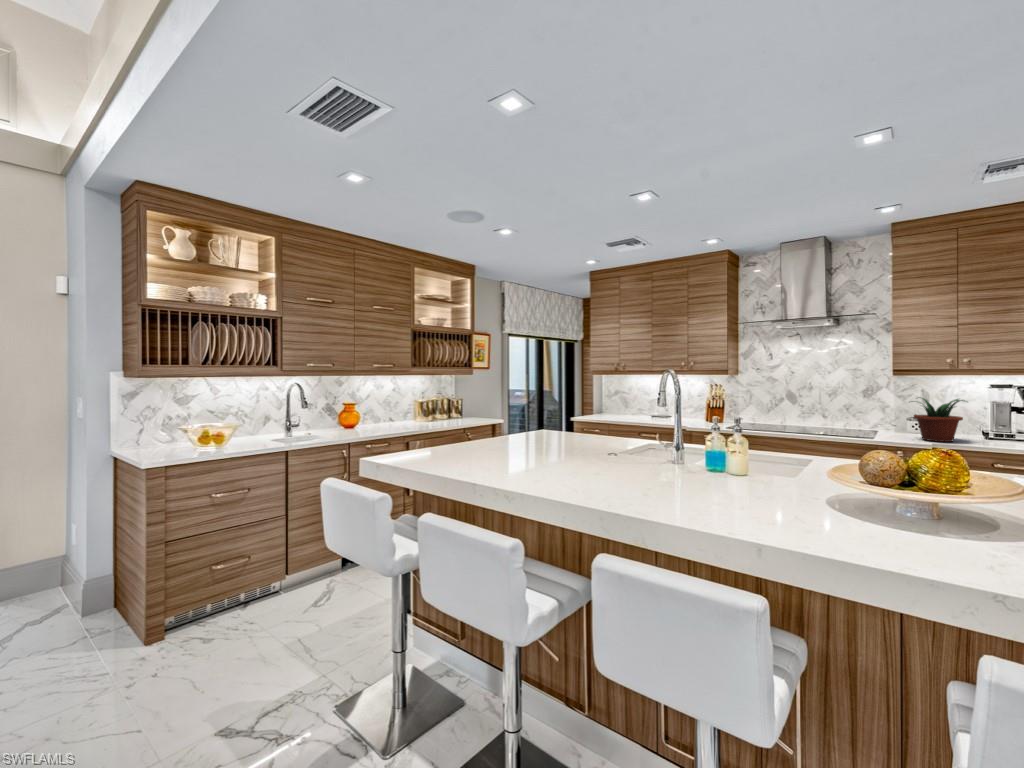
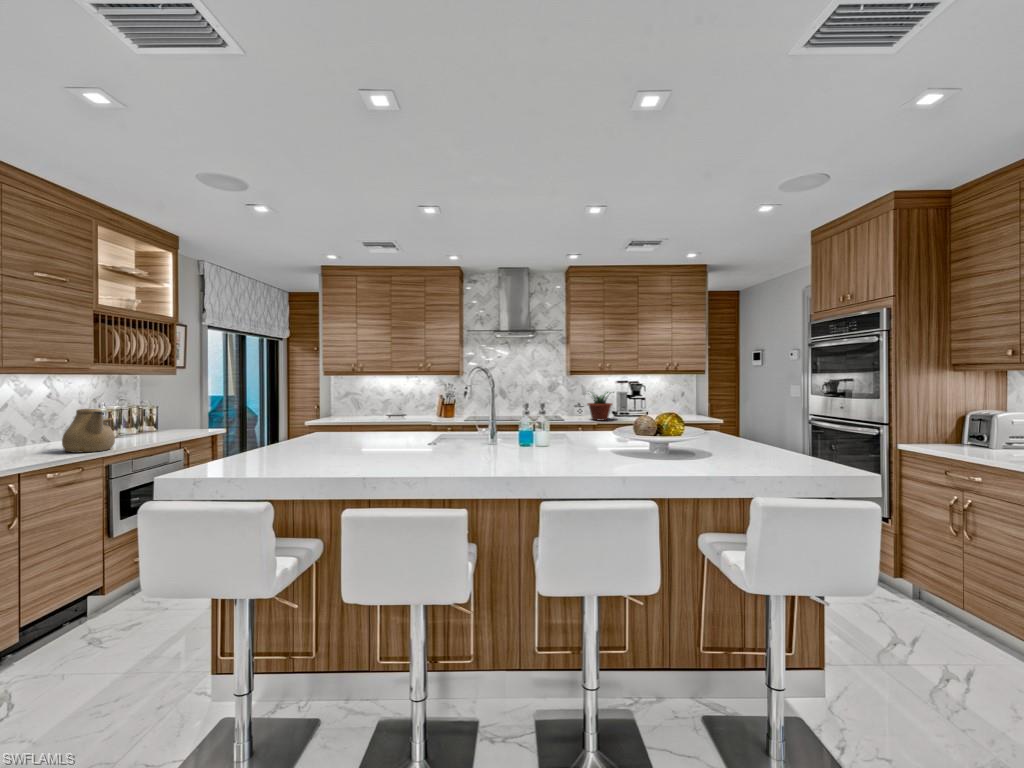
teapot: none [389,399,417,429] -> present [62,409,115,453]

